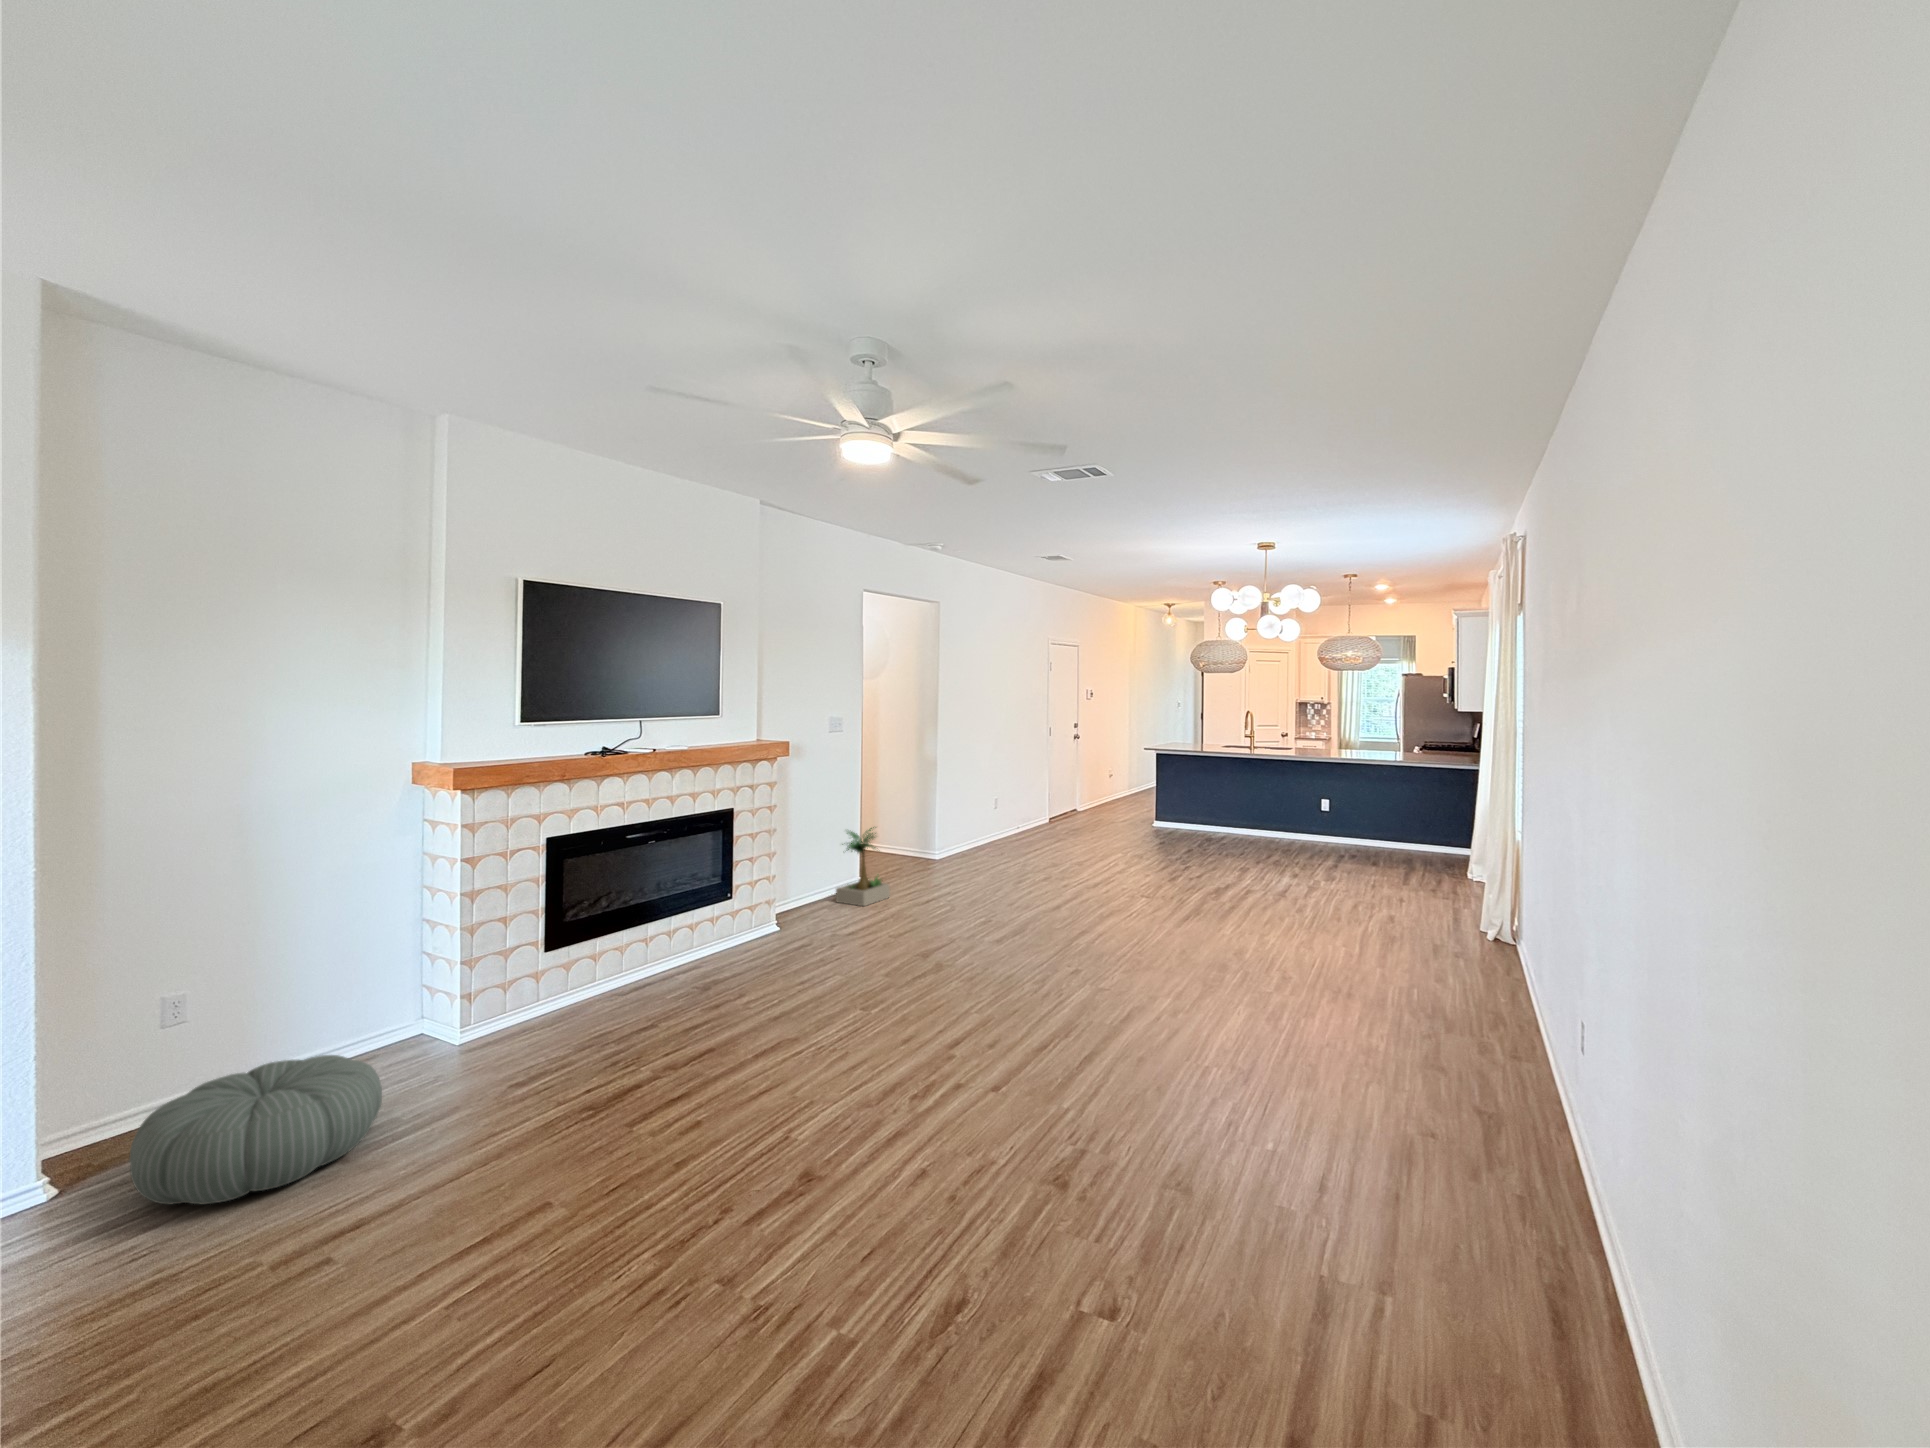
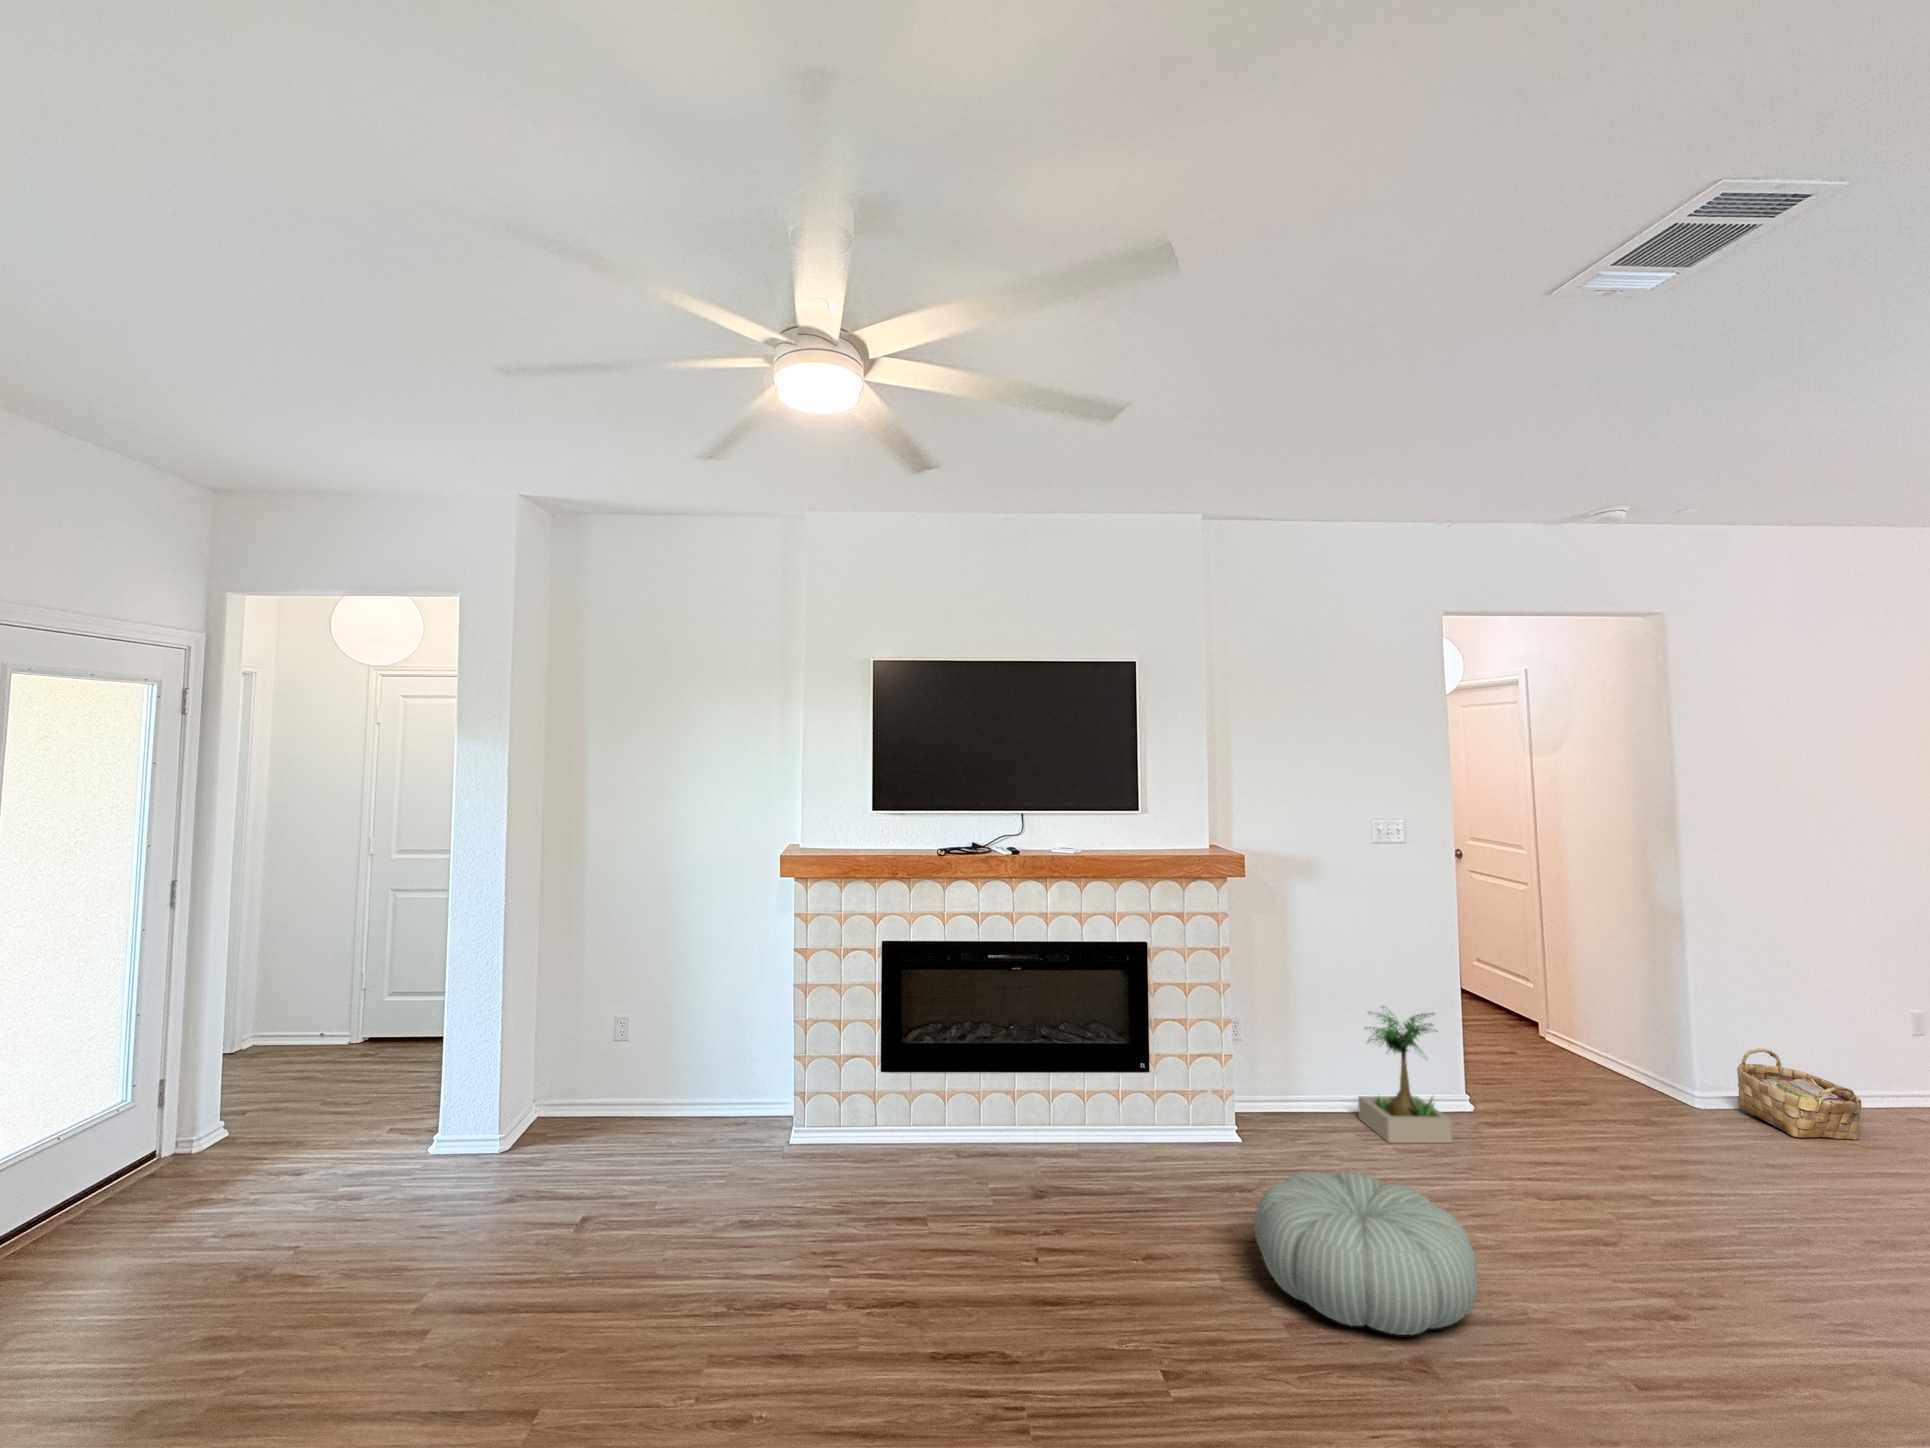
woven basket: none [973,821,1020,858] -> present [1737,1049,1862,1140]
pouf: present [129,1055,382,1204] -> present [1255,1172,1477,1335]

